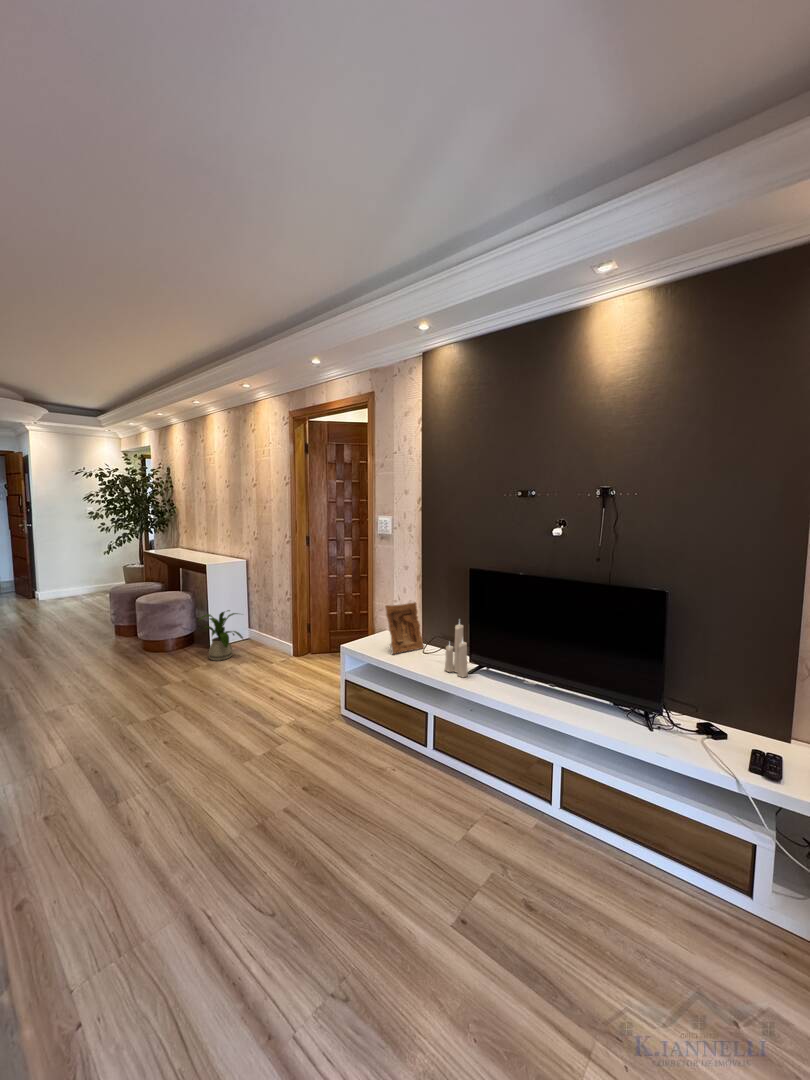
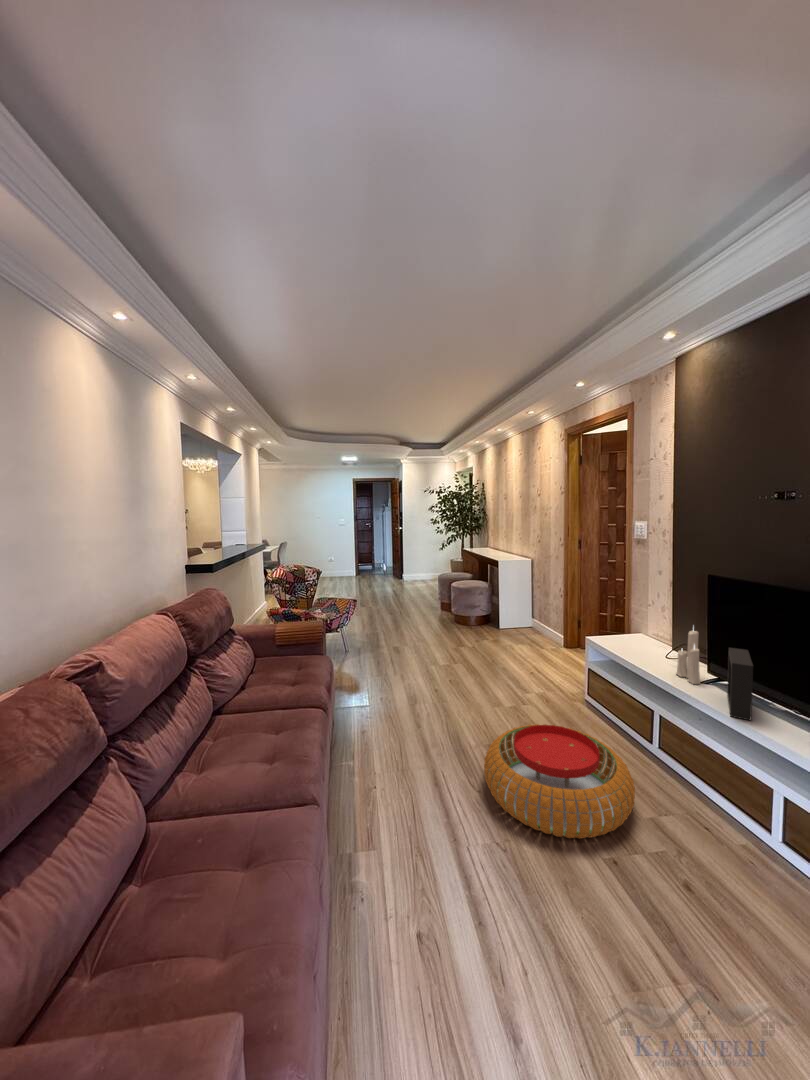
picture frame: present [385,602,424,654] -> none [626,605,669,653]
house plant: present [199,610,243,661] -> none [486,598,524,638]
speaker: none [494,636,527,705] -> present [727,648,753,721]
pouf: none [273,765,454,932] -> present [484,724,635,839]

